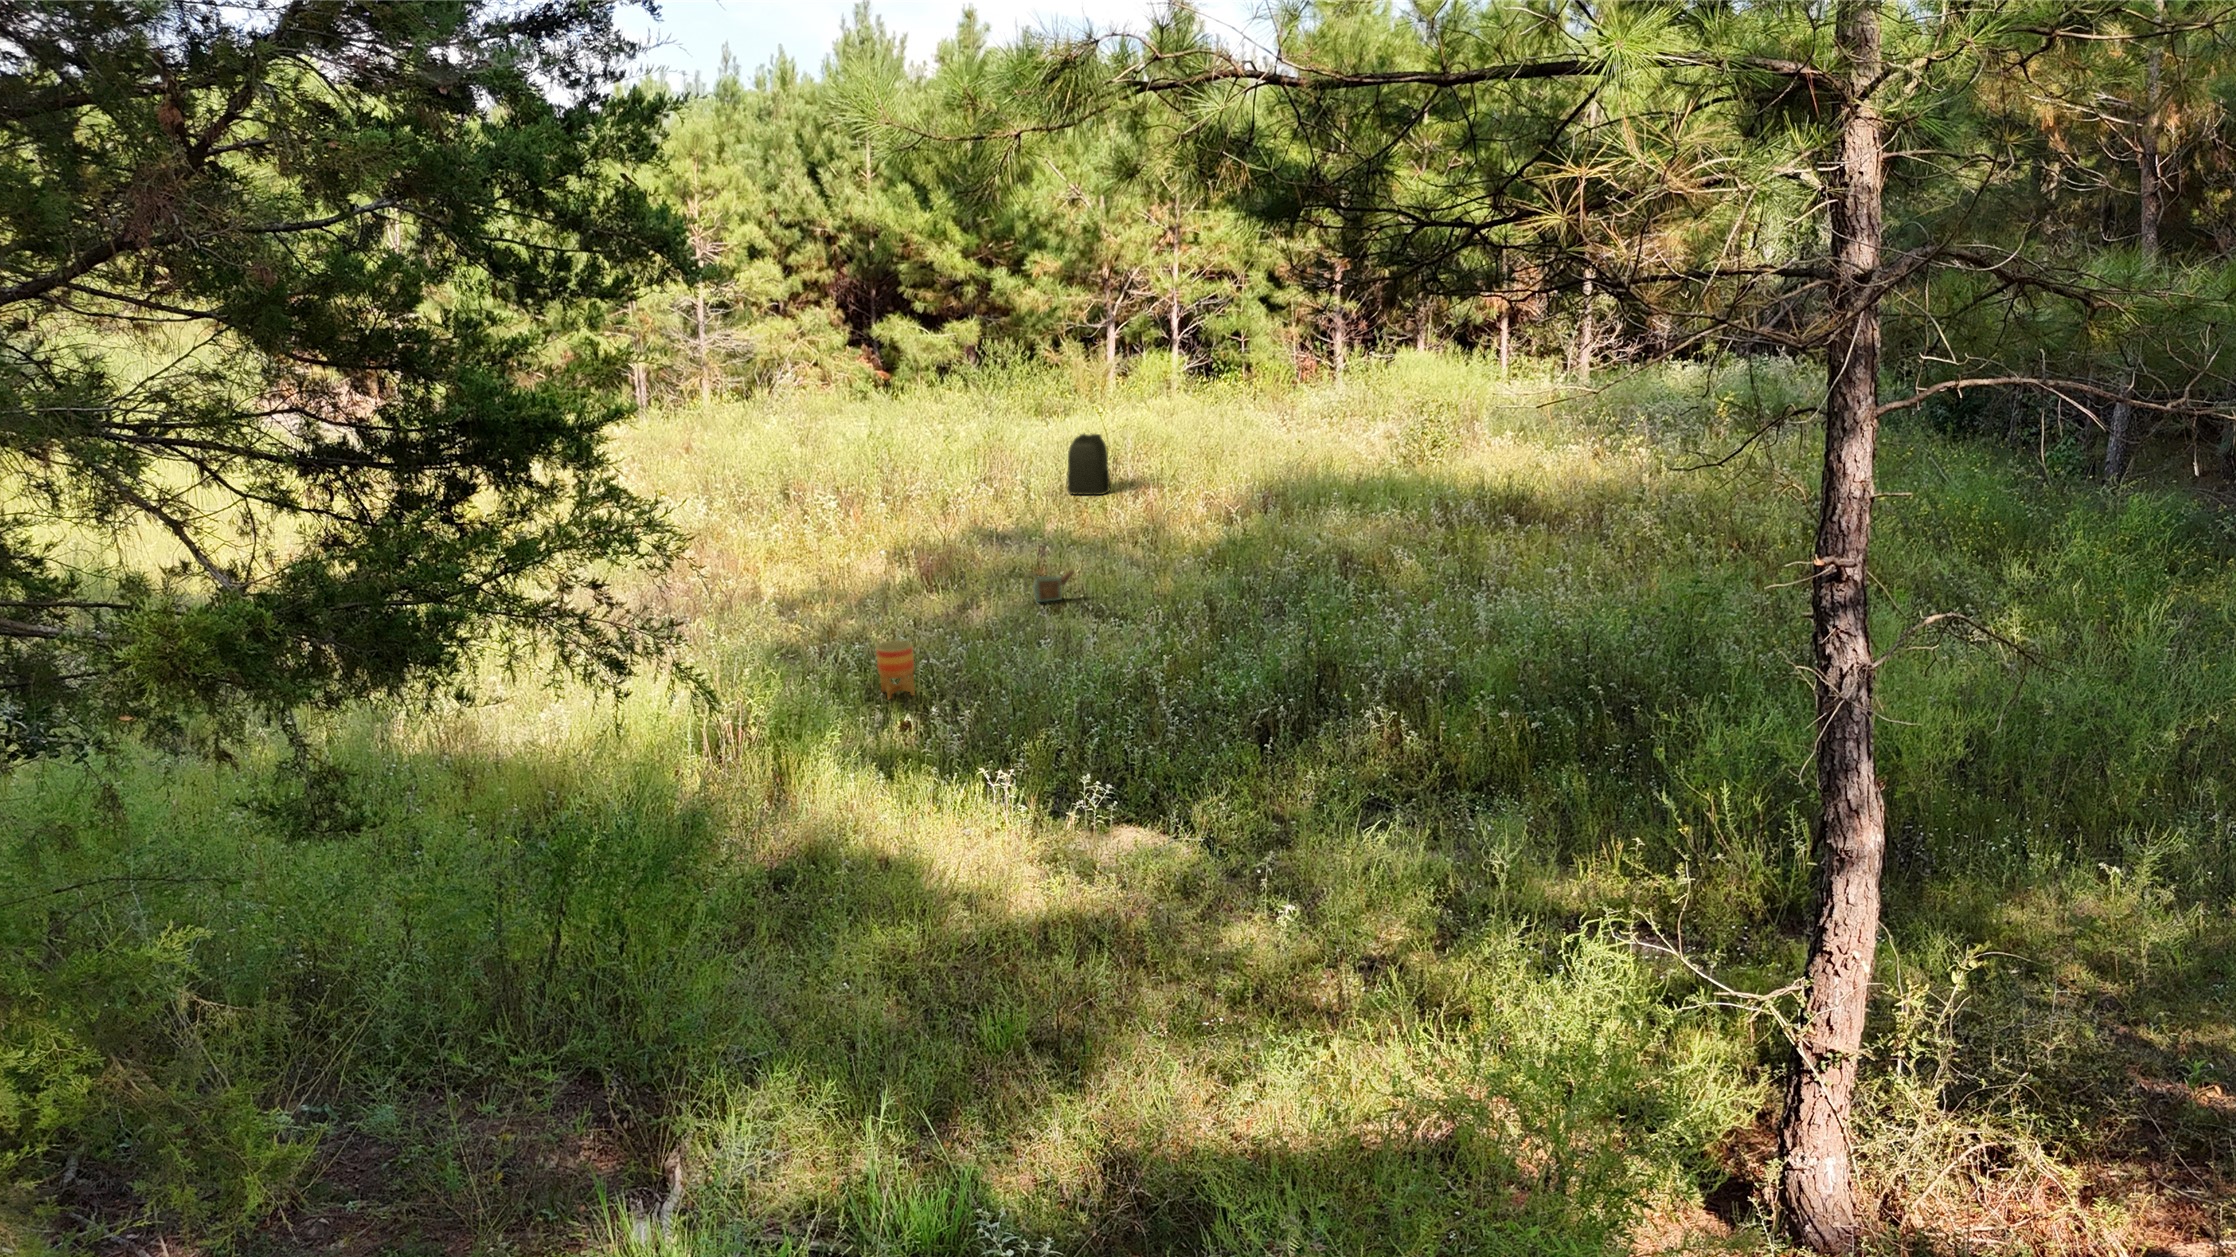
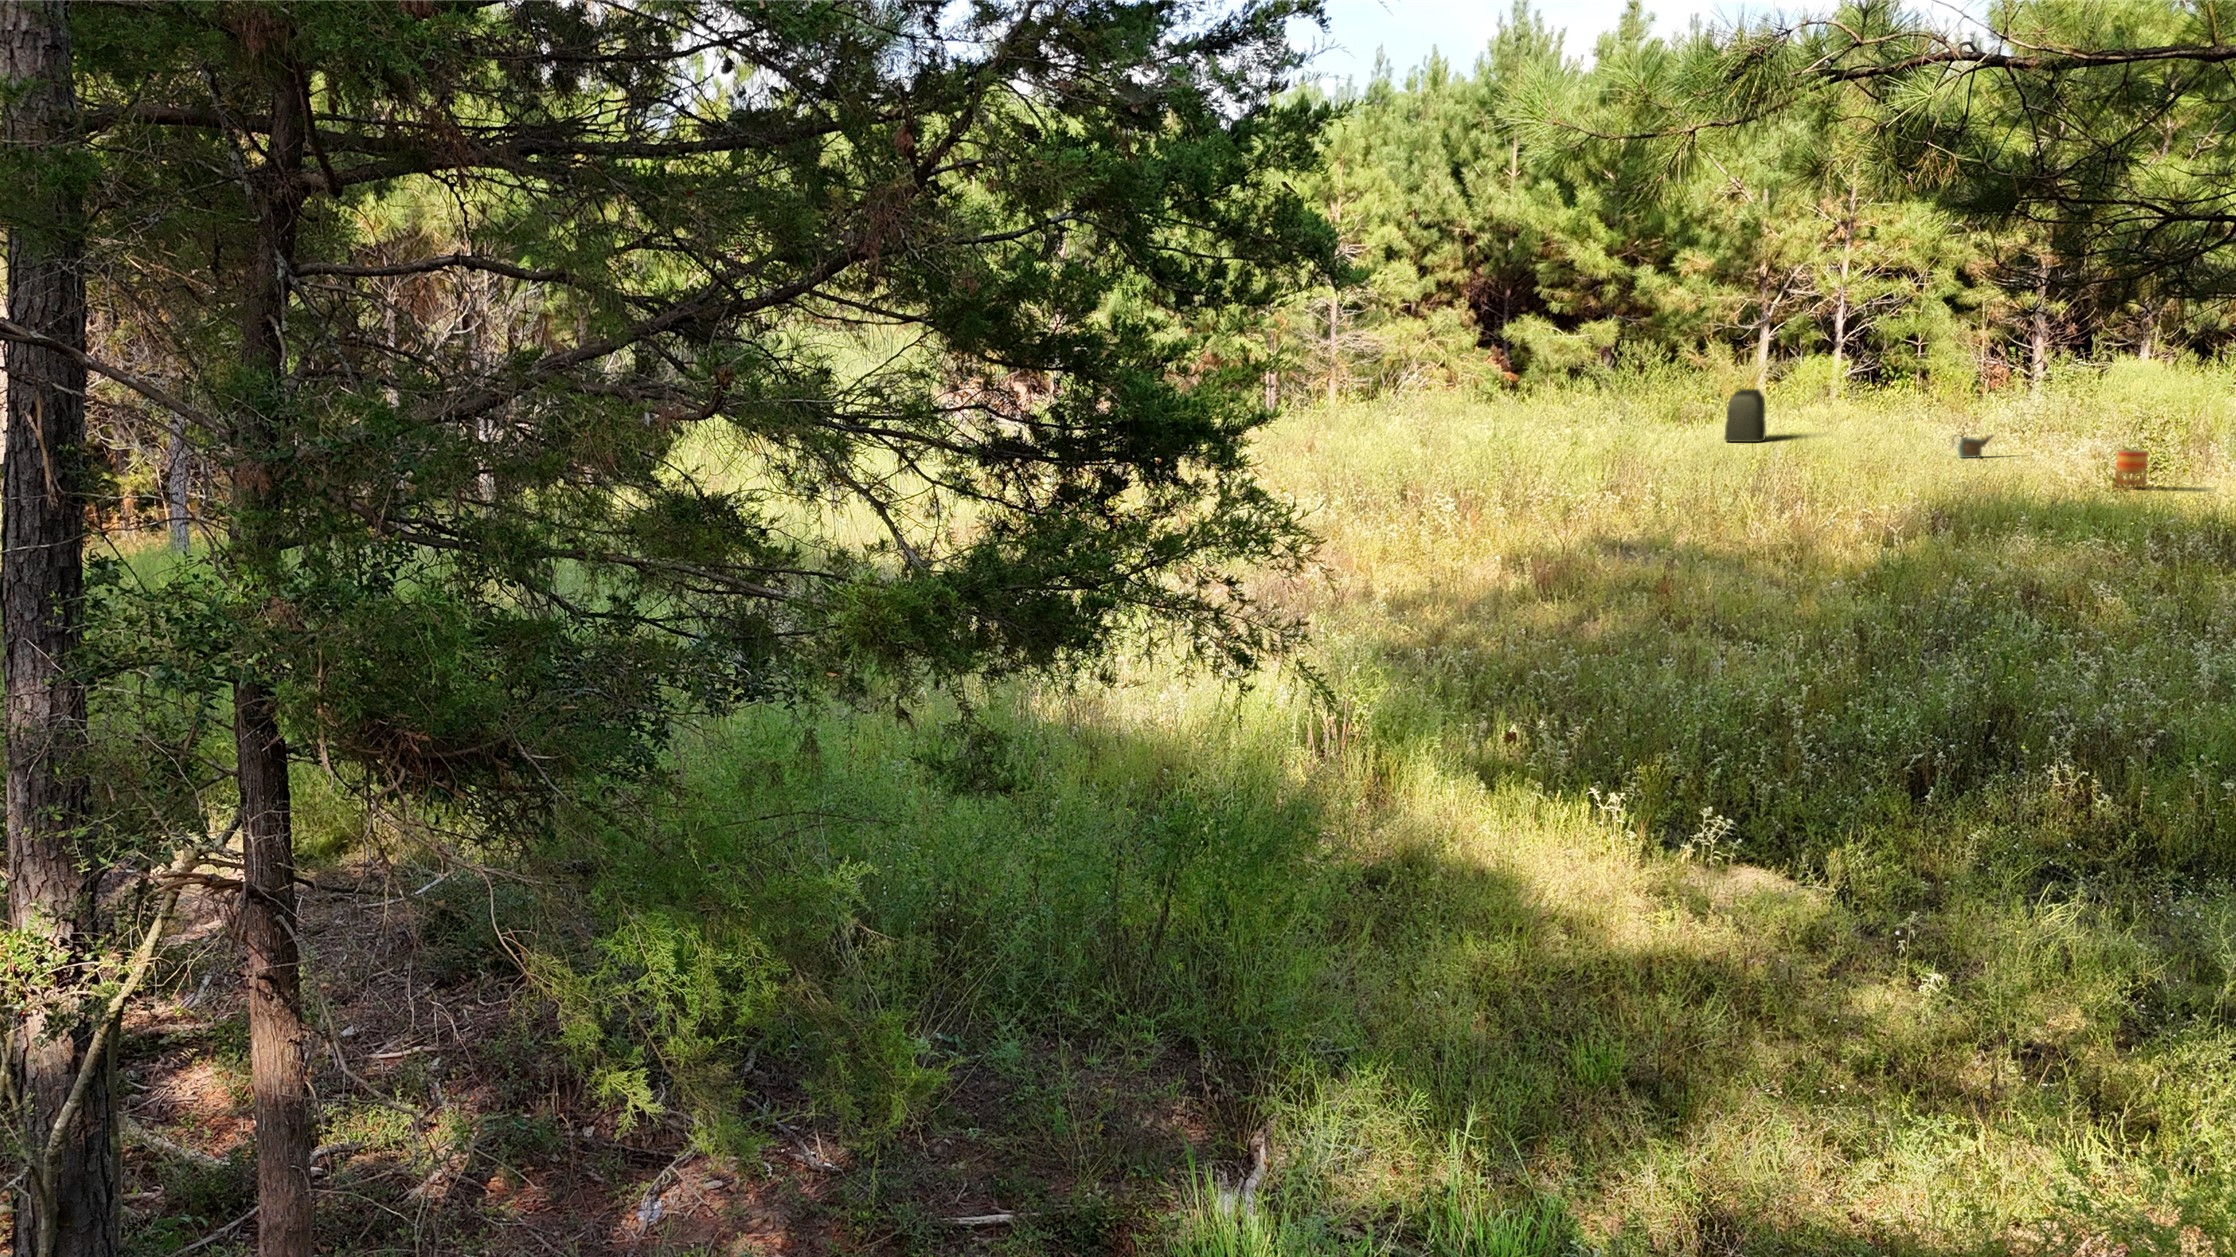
watering can: present [1023,570,1074,602] -> present [1951,435,1993,458]
planter: present [876,640,915,699] -> present [2114,449,2148,488]

